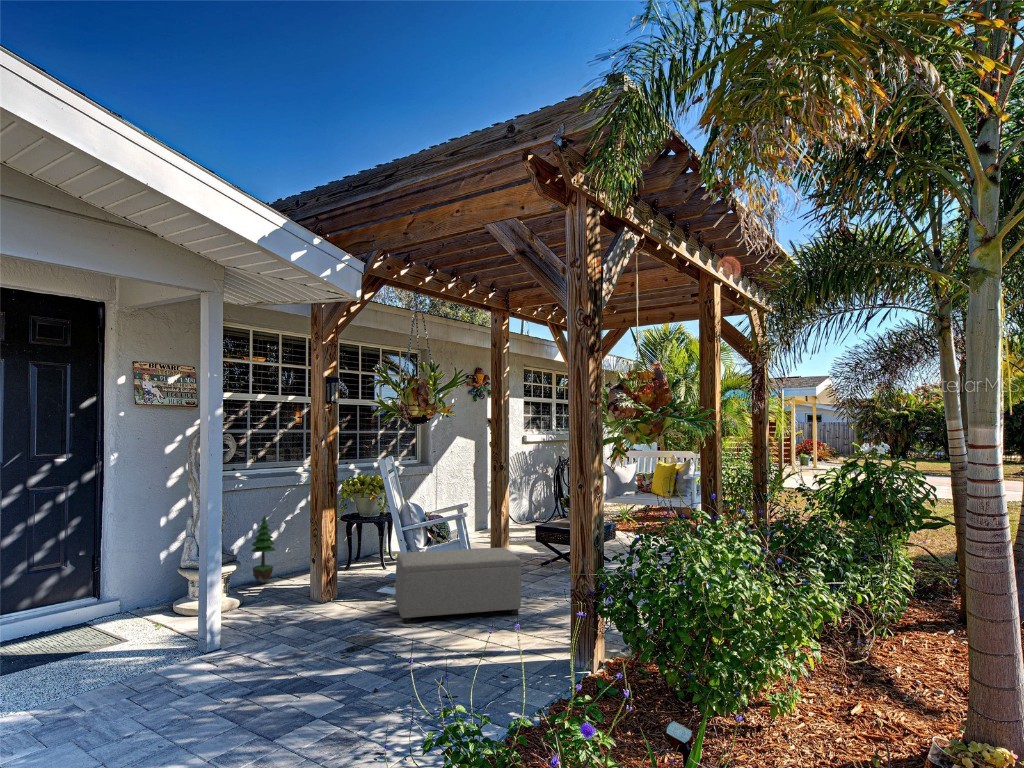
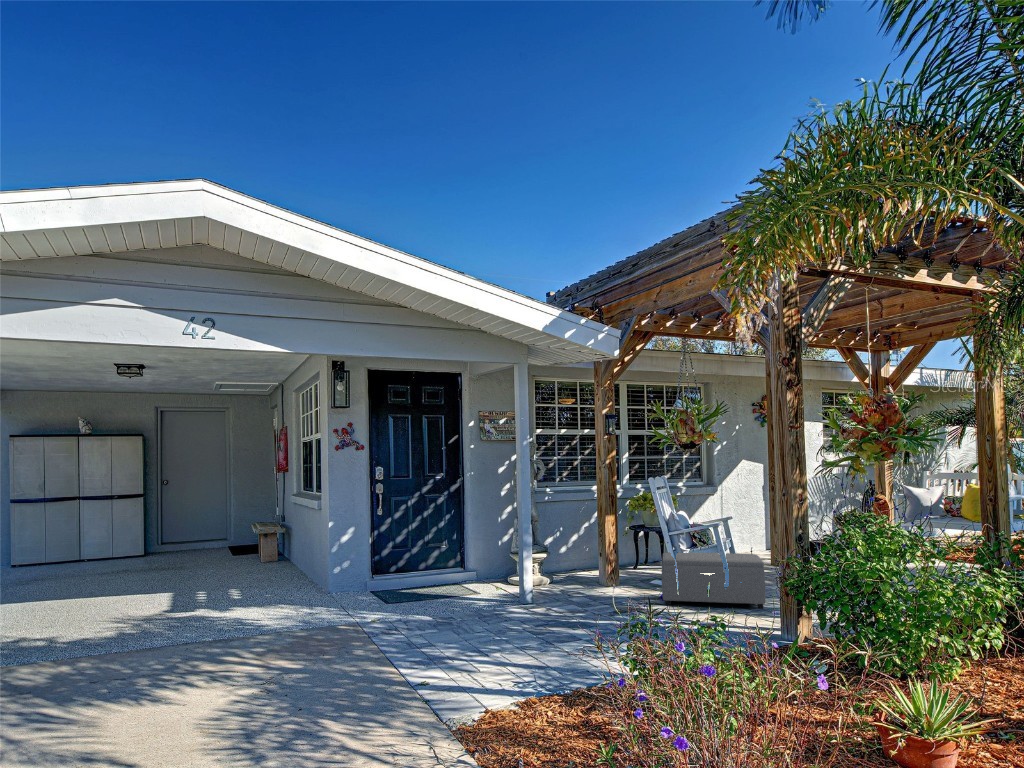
potted tree: present [252,516,276,584] -> none [560,521,579,575]

